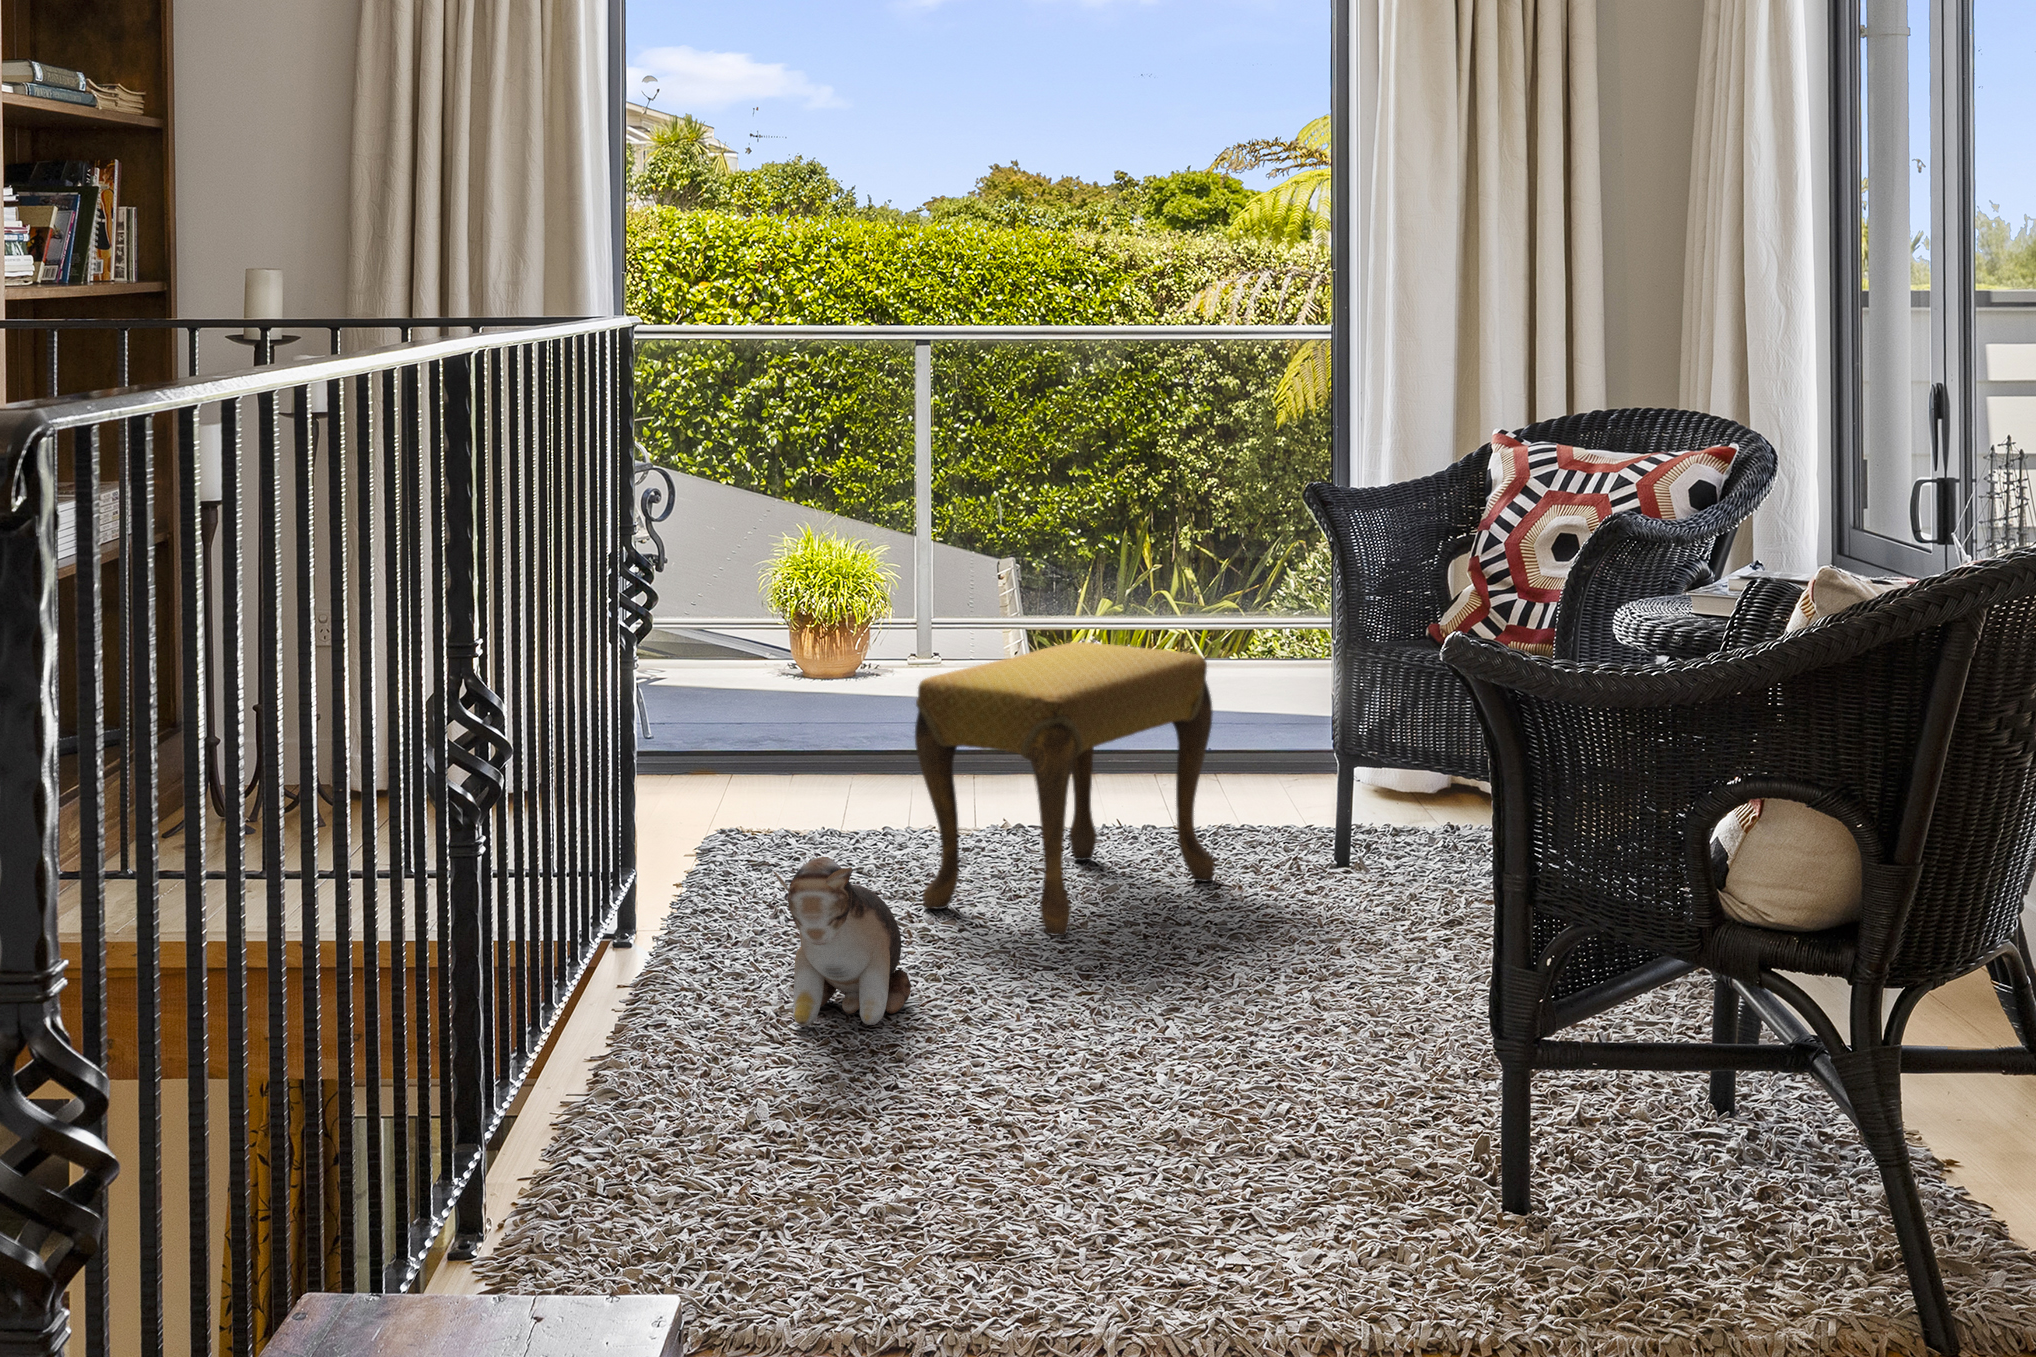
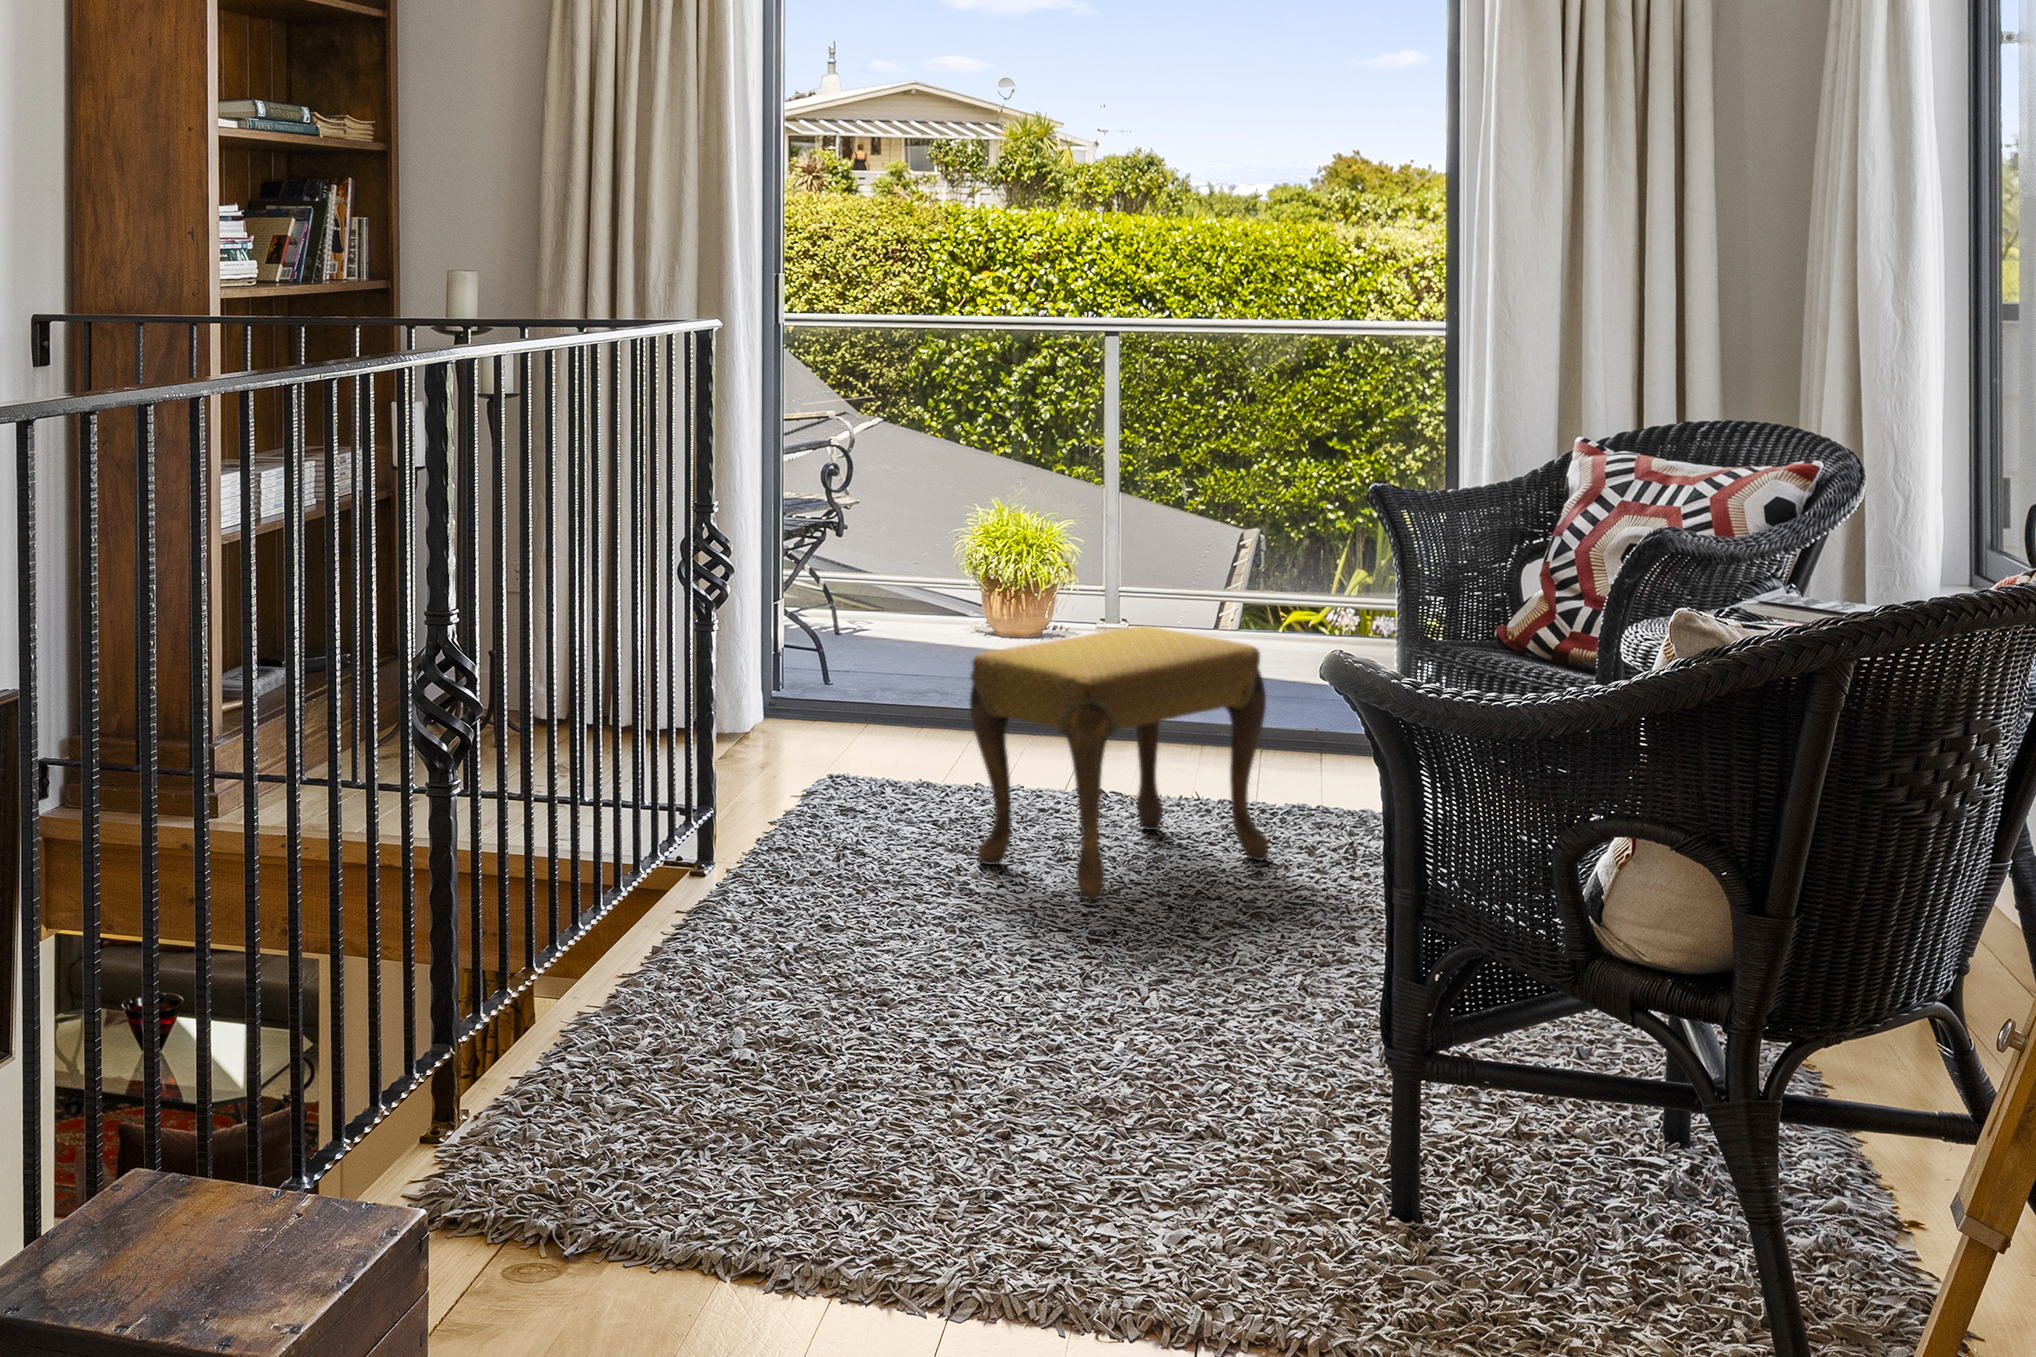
plush toy: present [773,857,911,1026] -> none [782,812,925,967]

